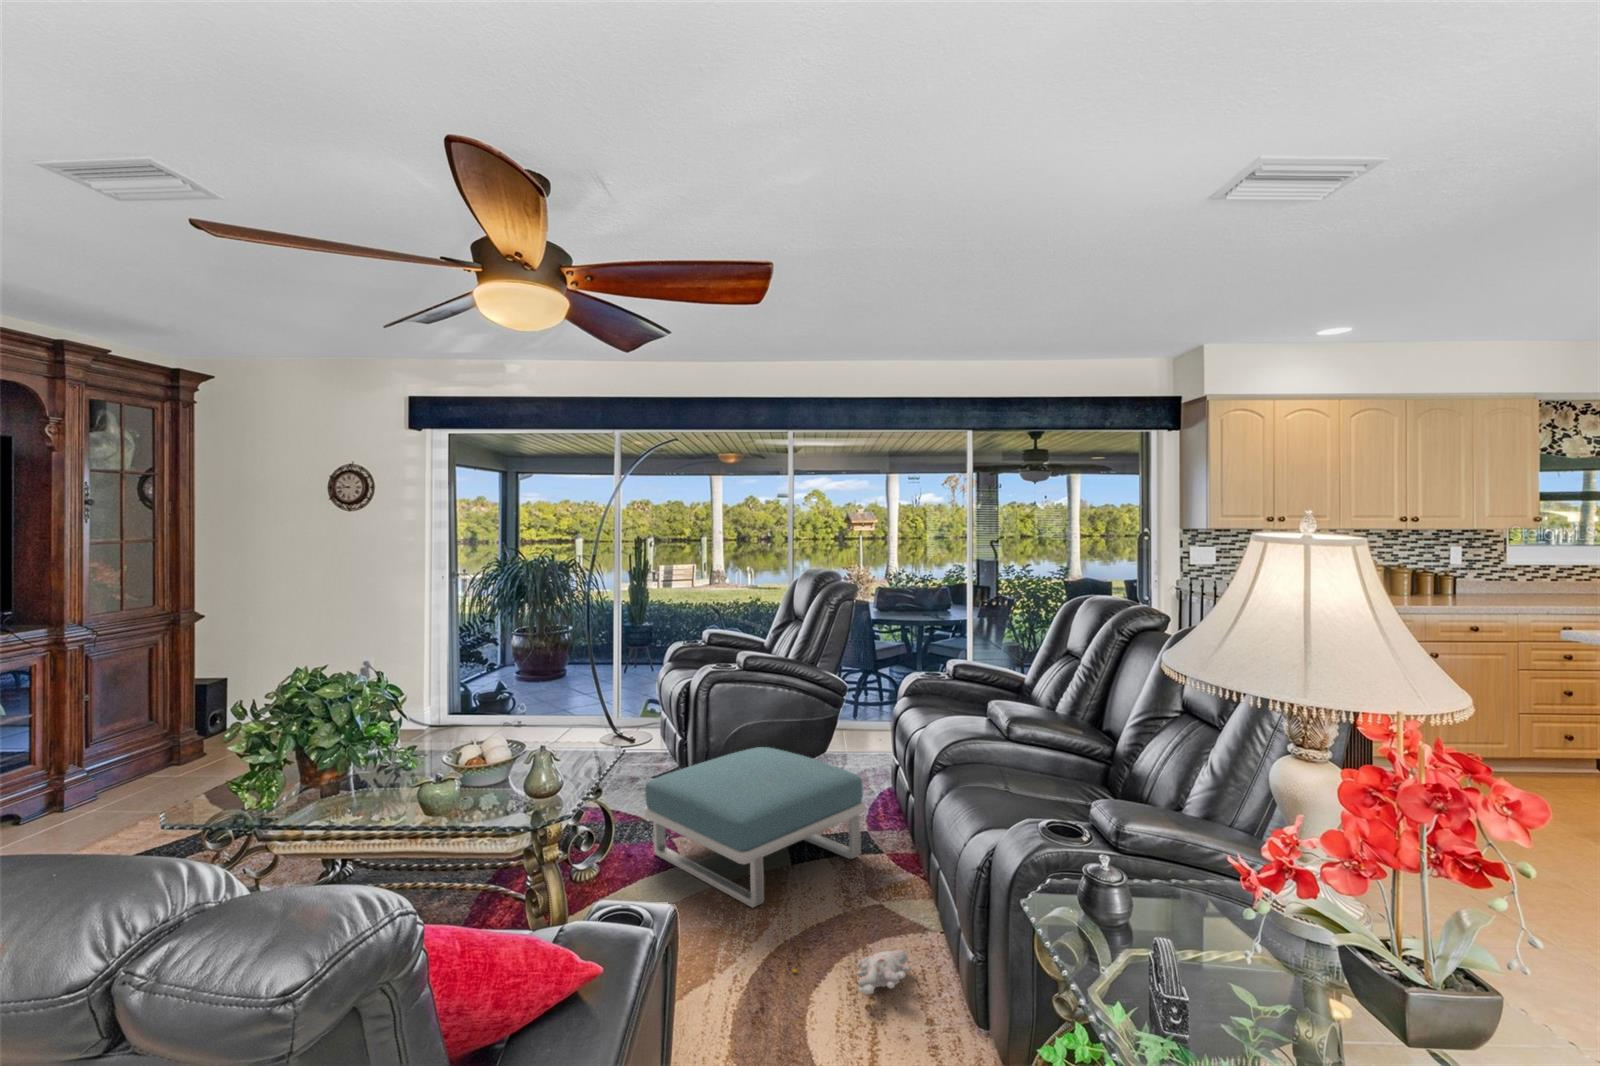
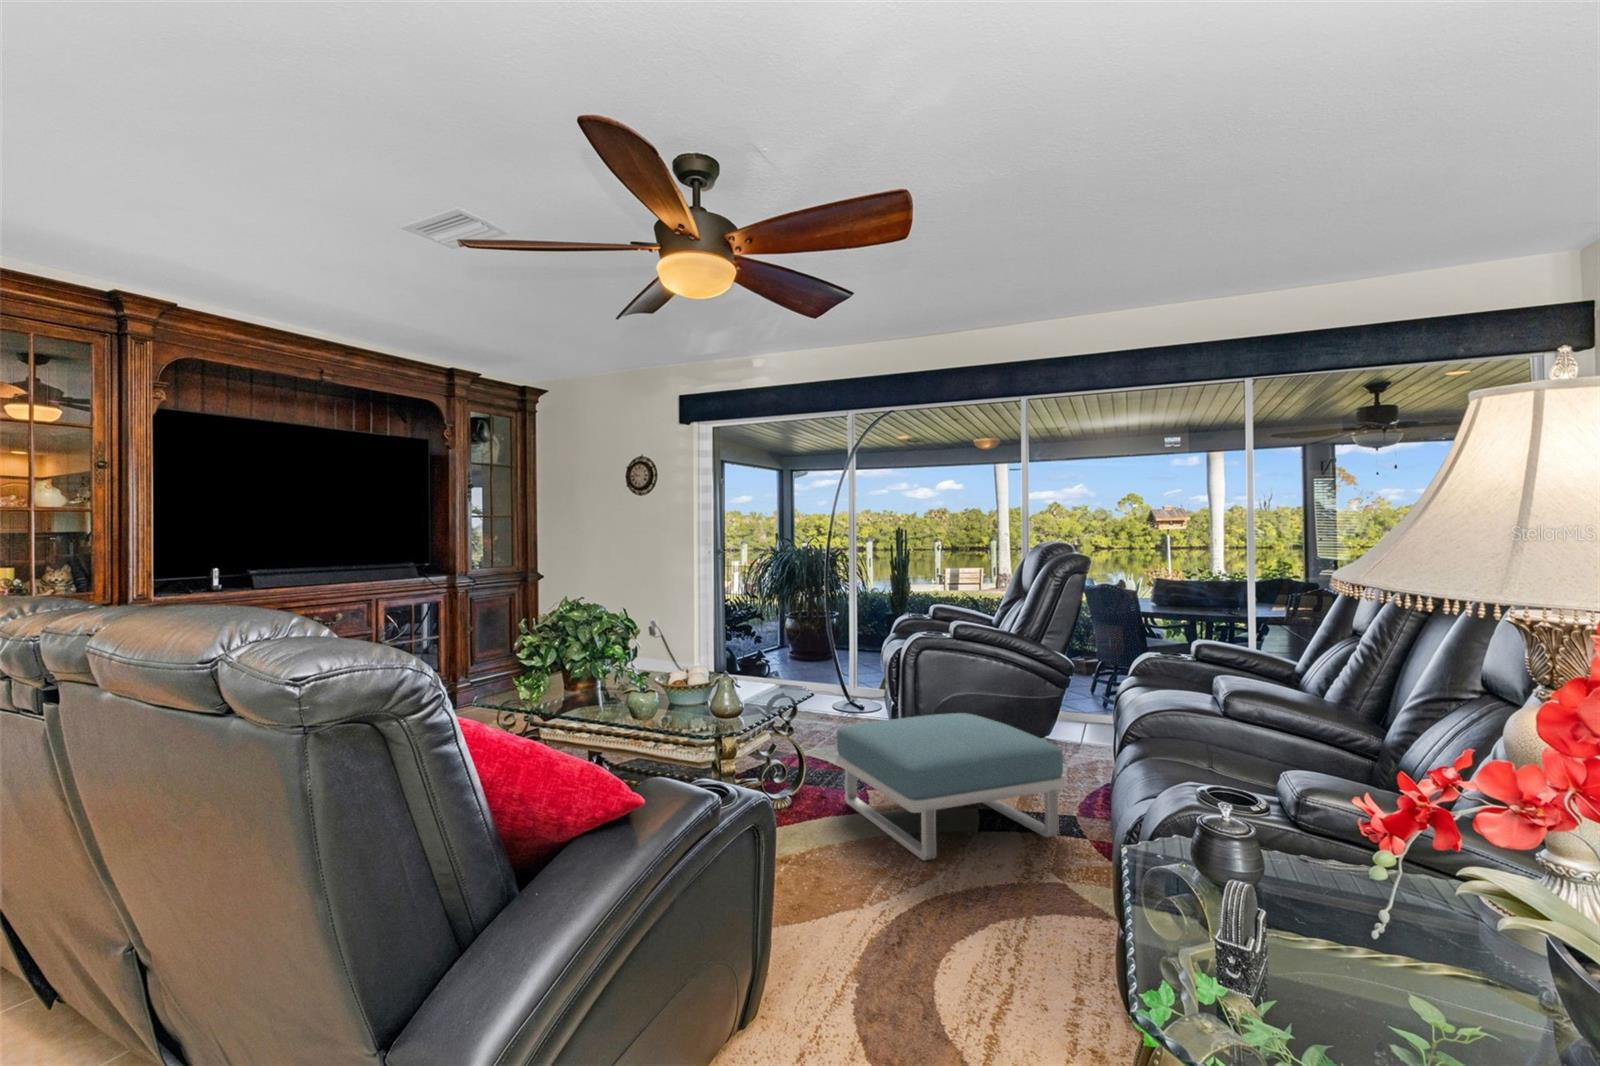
plush toy: present [793,950,911,995] -> none [942,919,1072,955]

